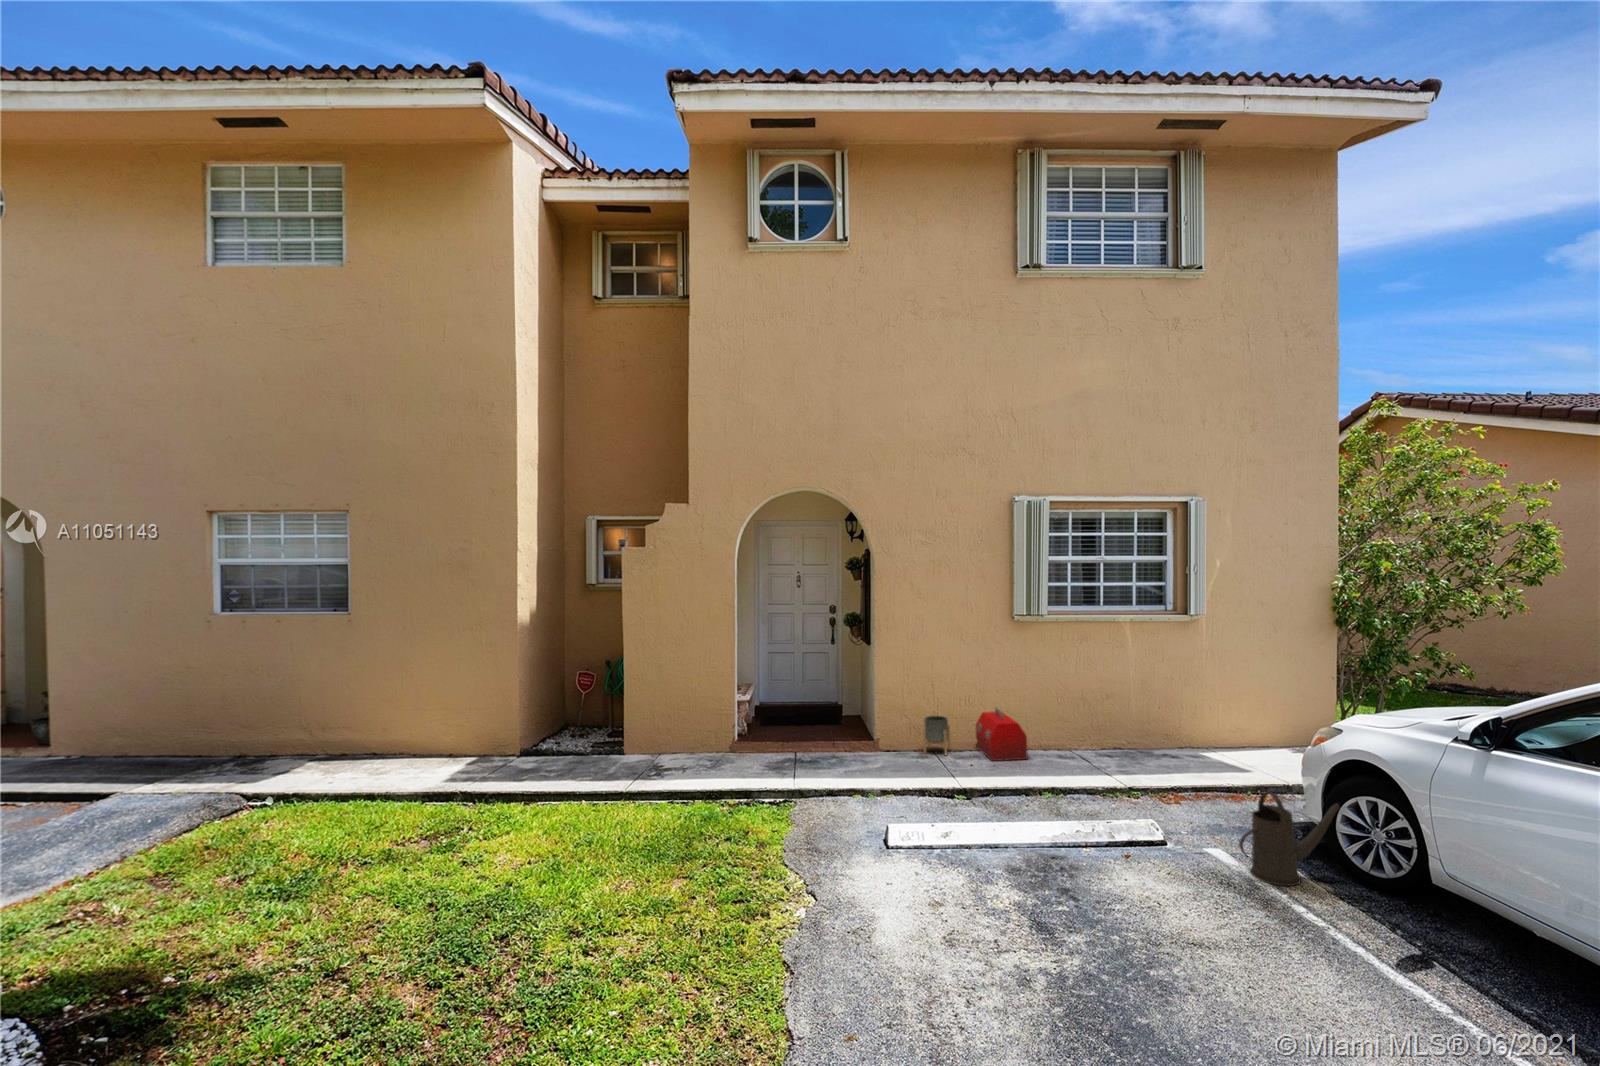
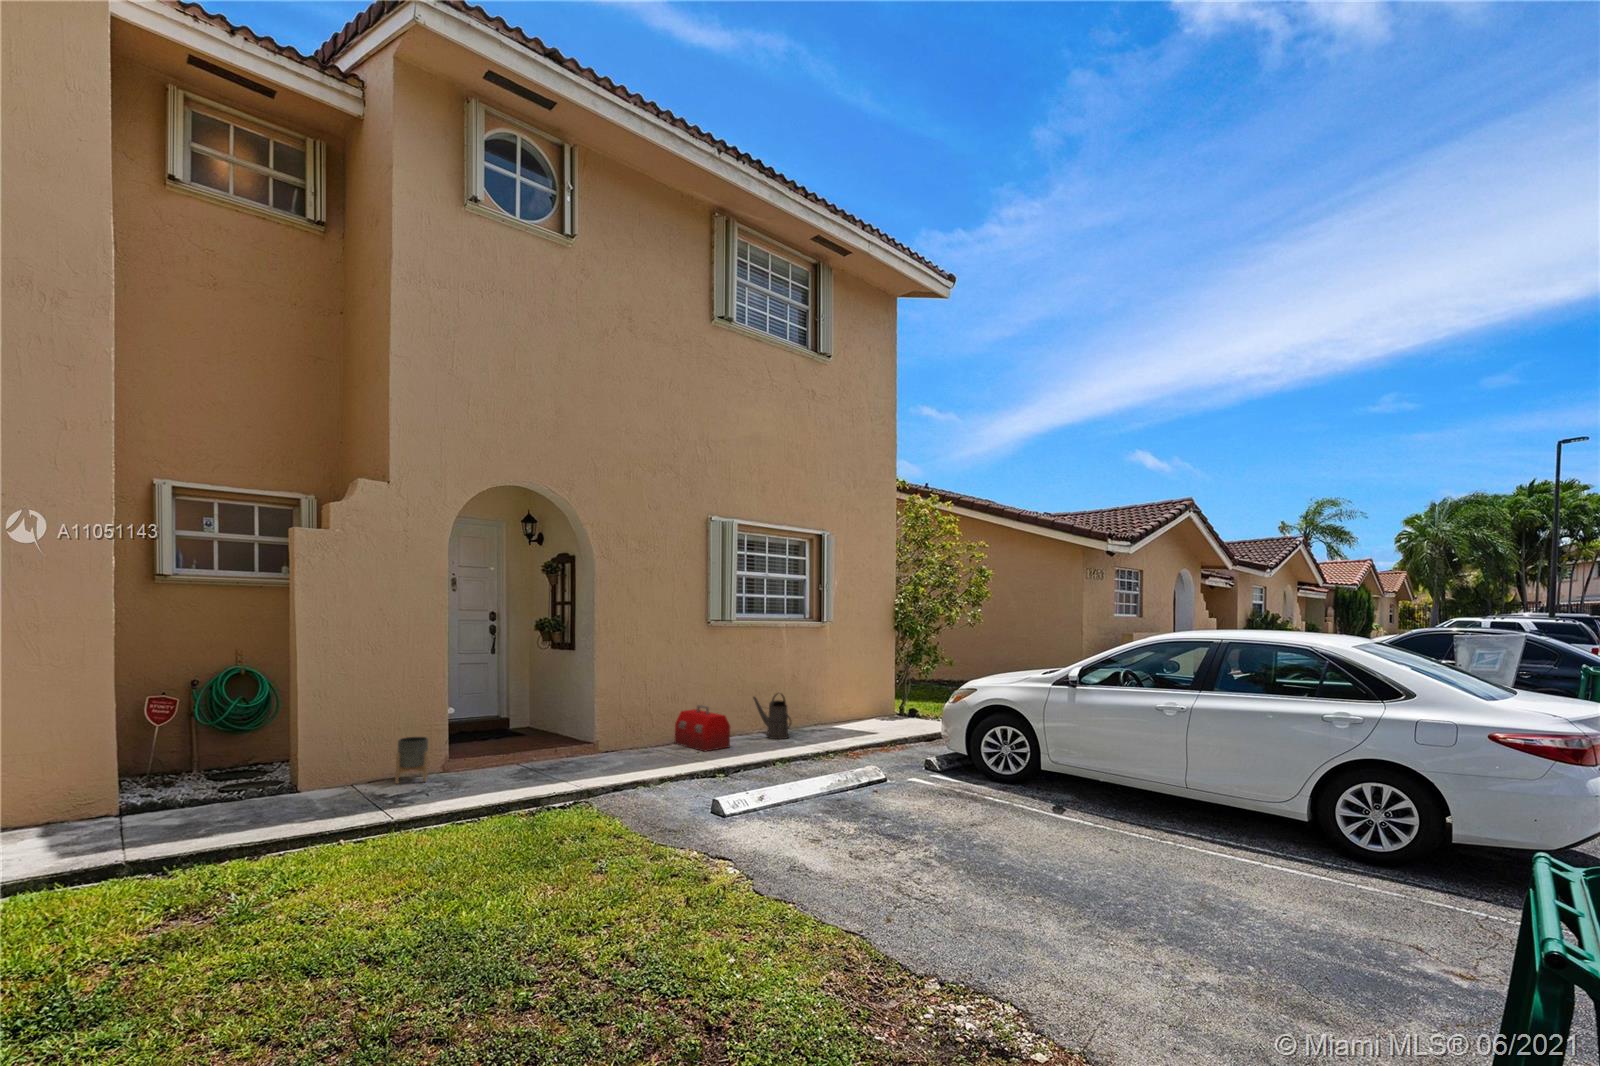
planter: present [923,716,951,755] -> present [395,737,428,784]
watering can: present [1239,792,1340,886] -> present [753,693,792,739]

